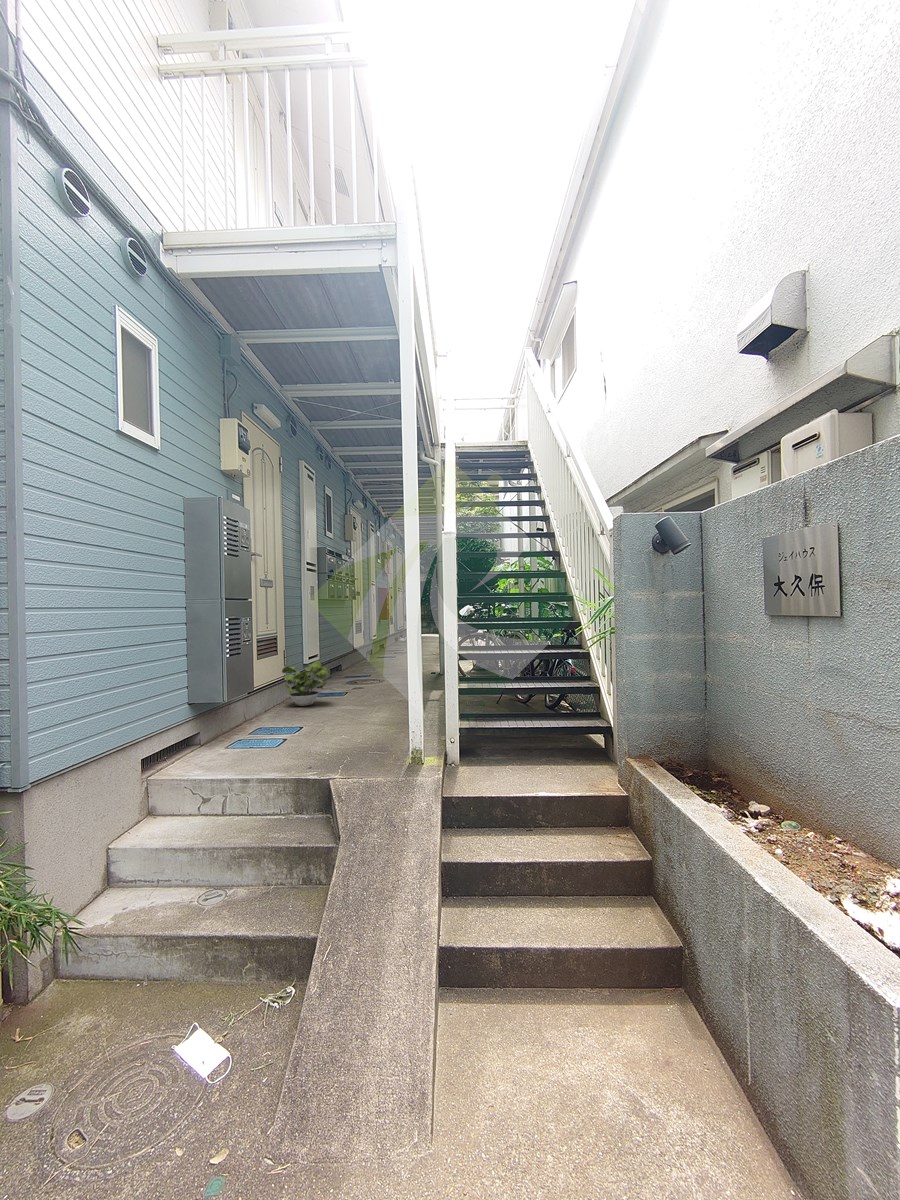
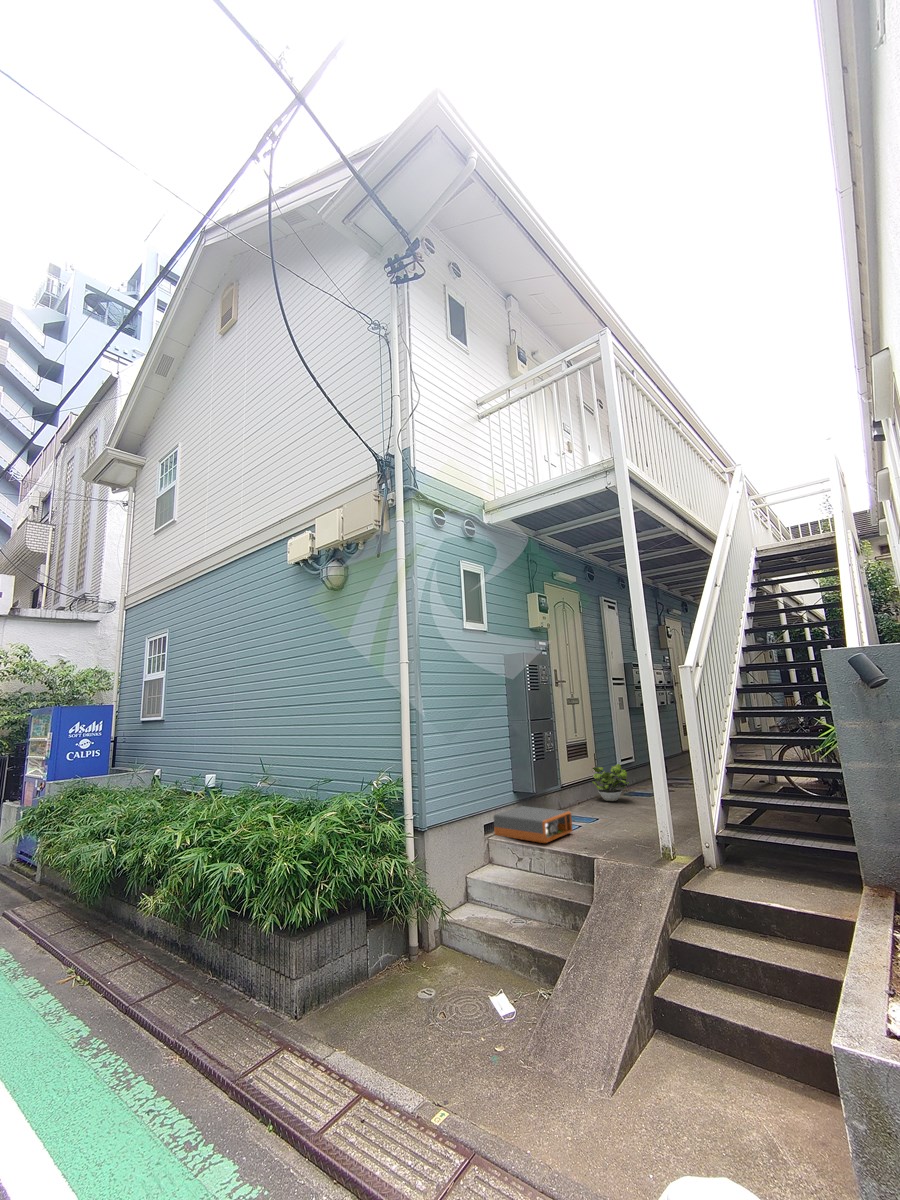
storage box: none [157,723,280,773] -> present [494,806,572,843]

